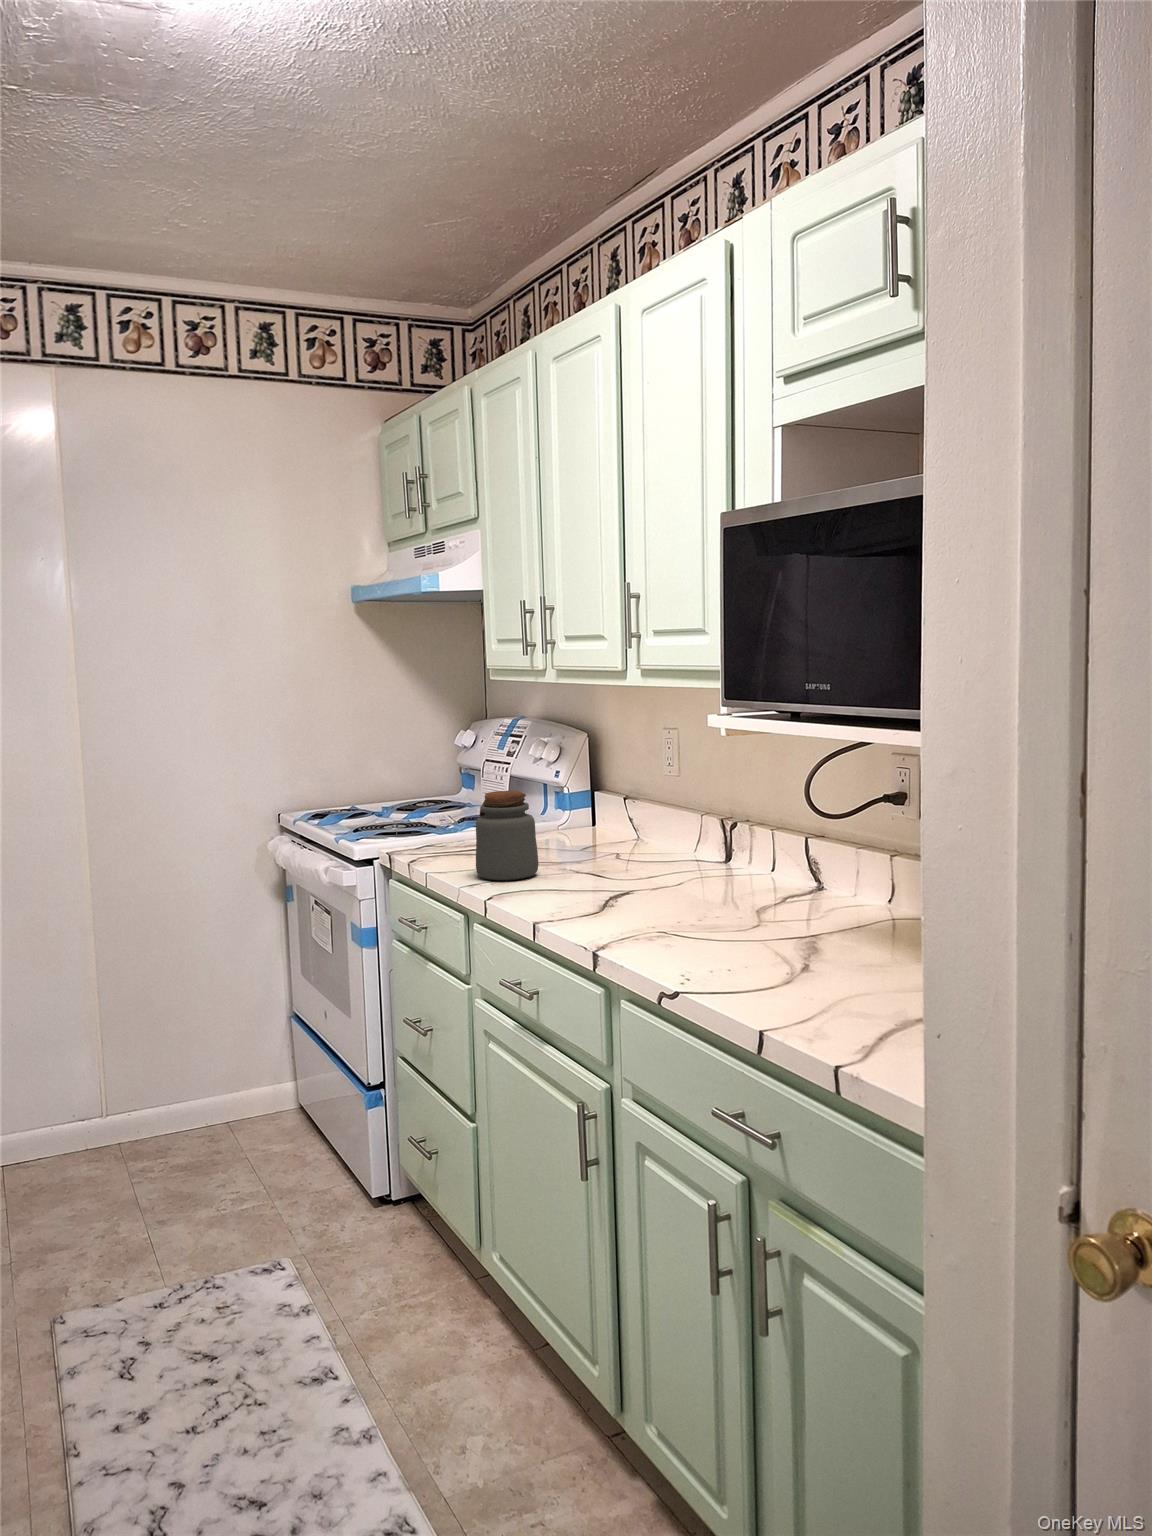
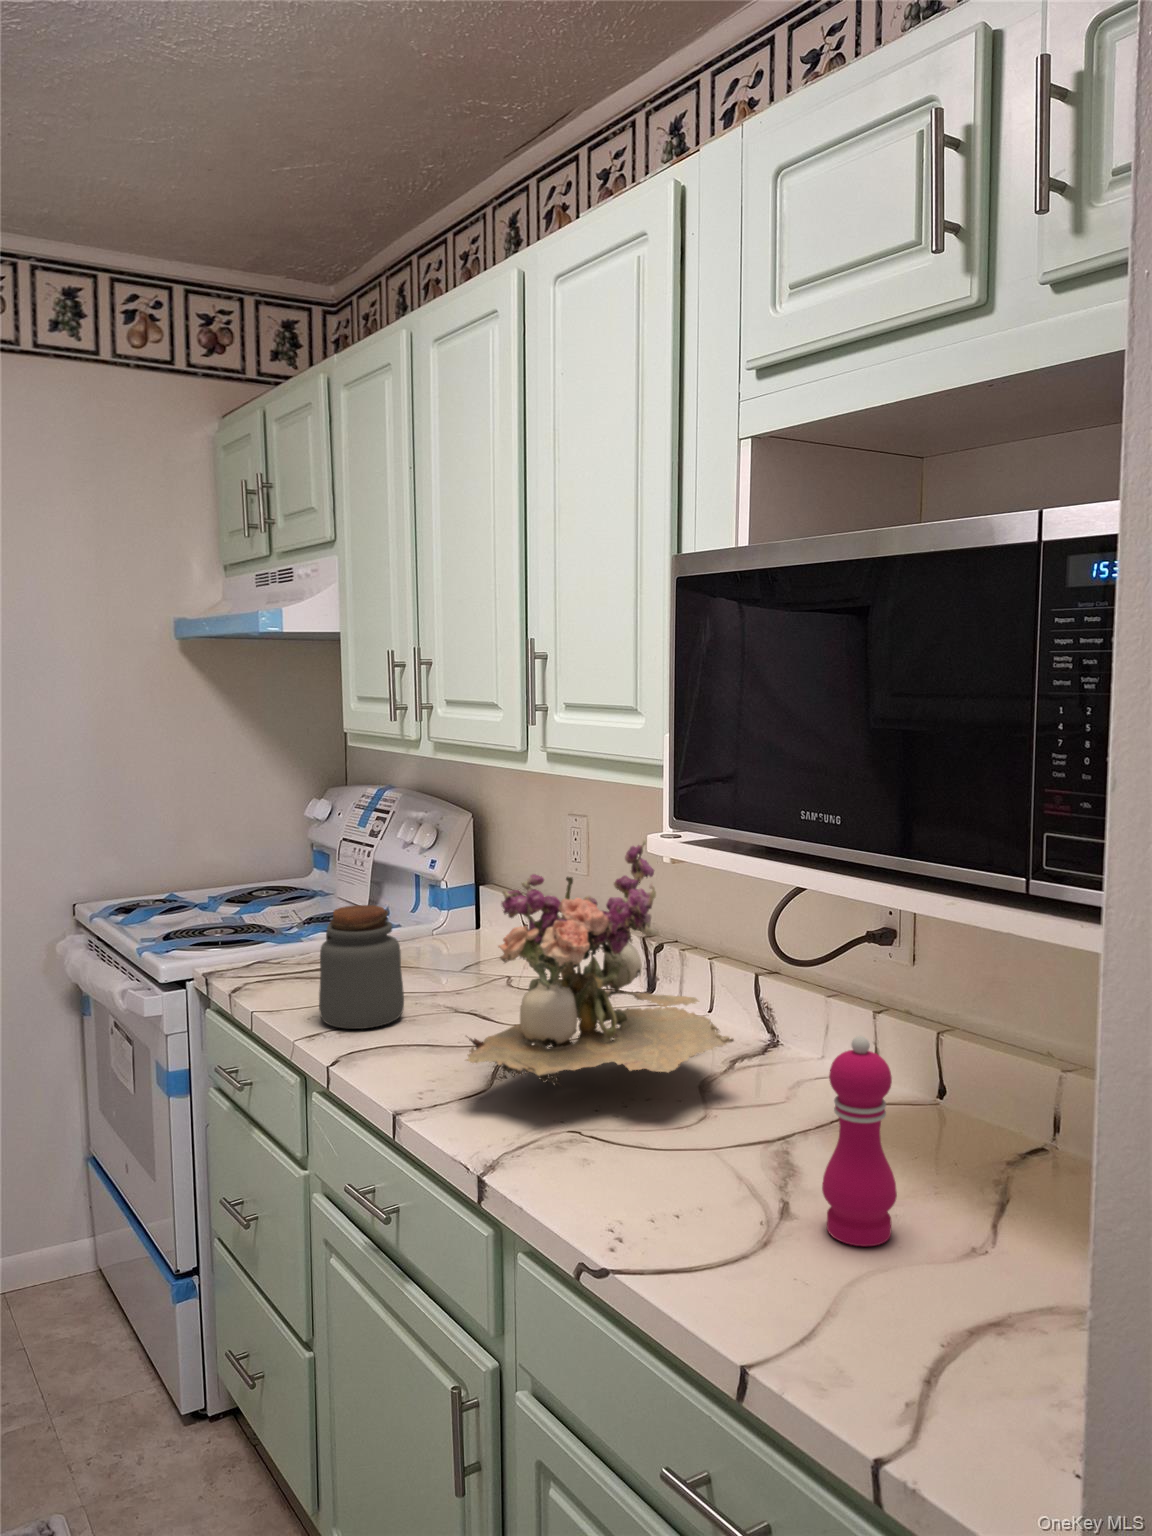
flower arrangement: none [583,733,780,909] -> present [467,839,734,1086]
pepper mill: none [825,838,876,979] -> present [822,1036,897,1246]

